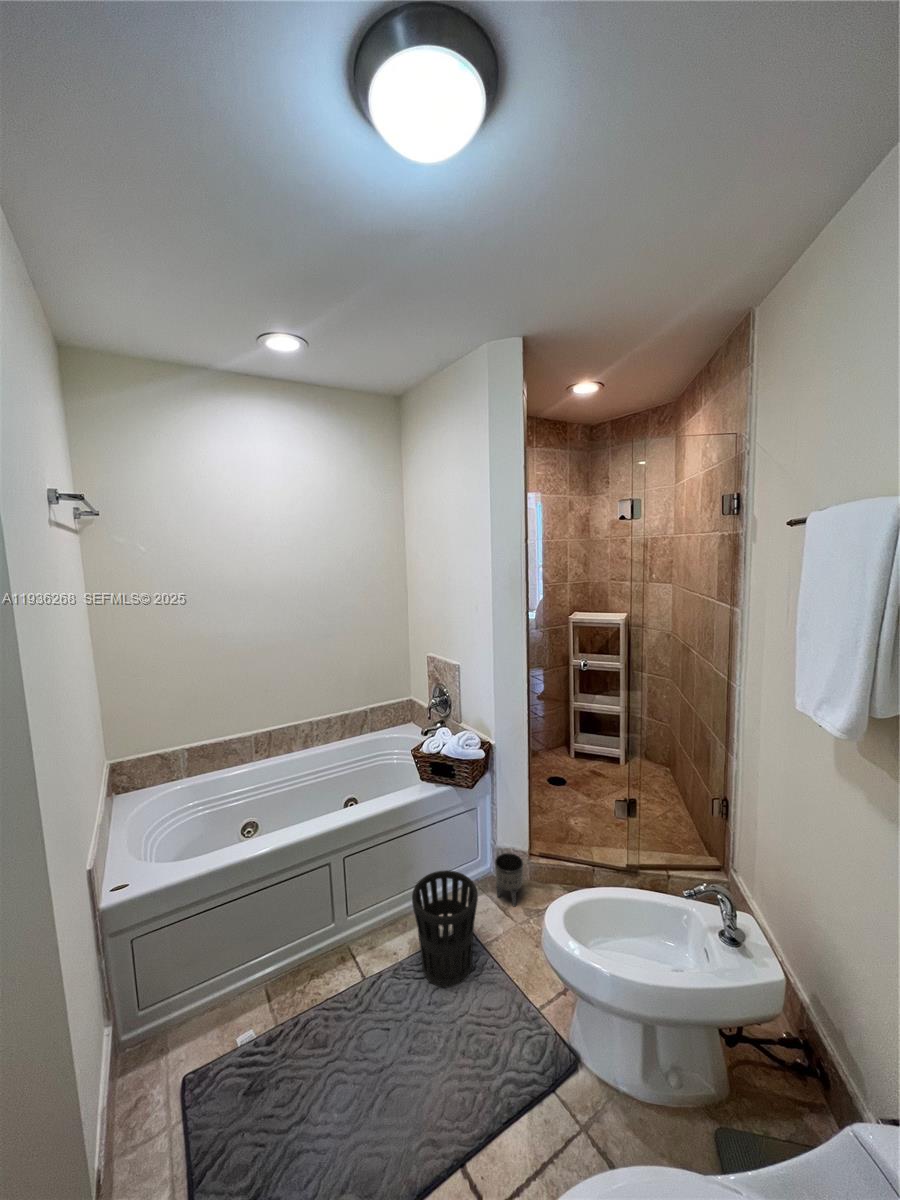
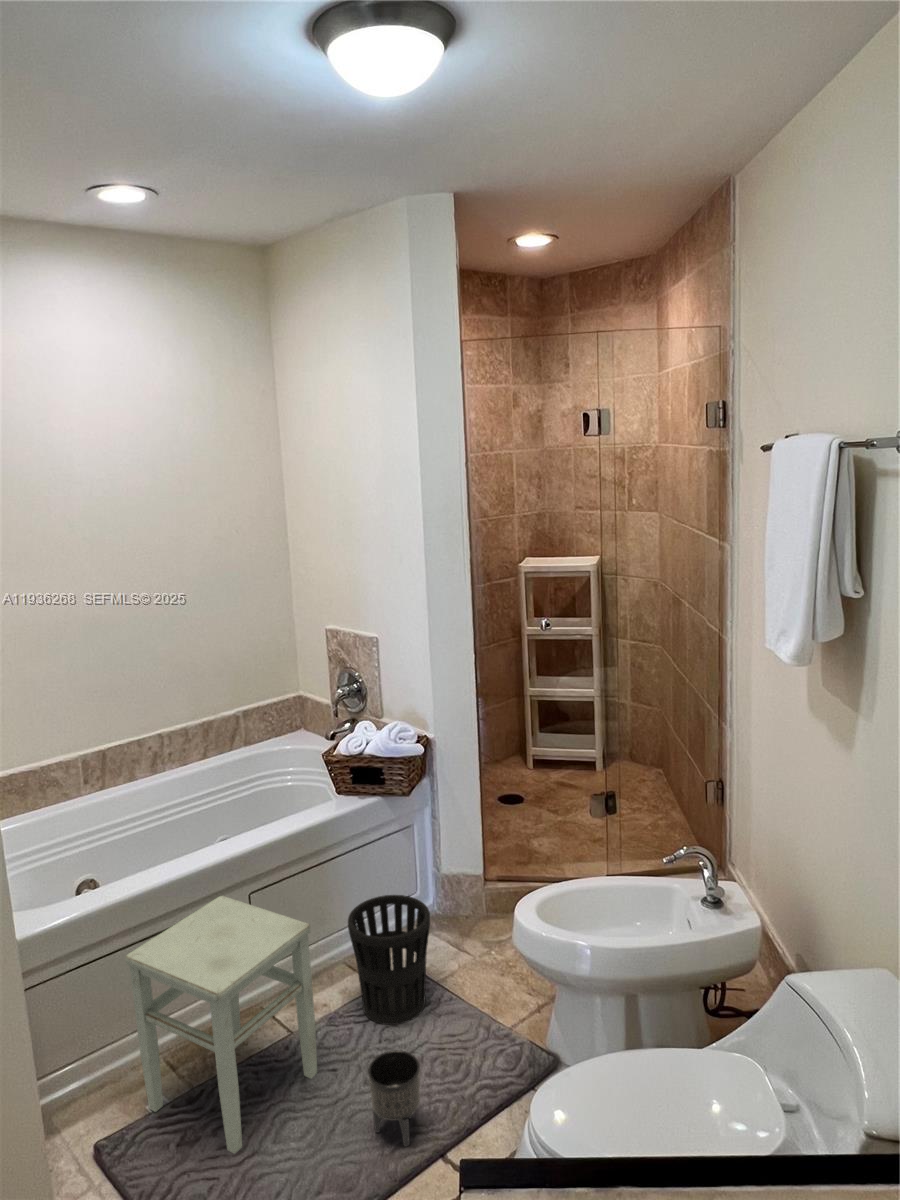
planter: present [495,853,523,907] -> present [368,1050,420,1147]
stool: none [223,863,373,1118] -> present [125,896,317,1153]

